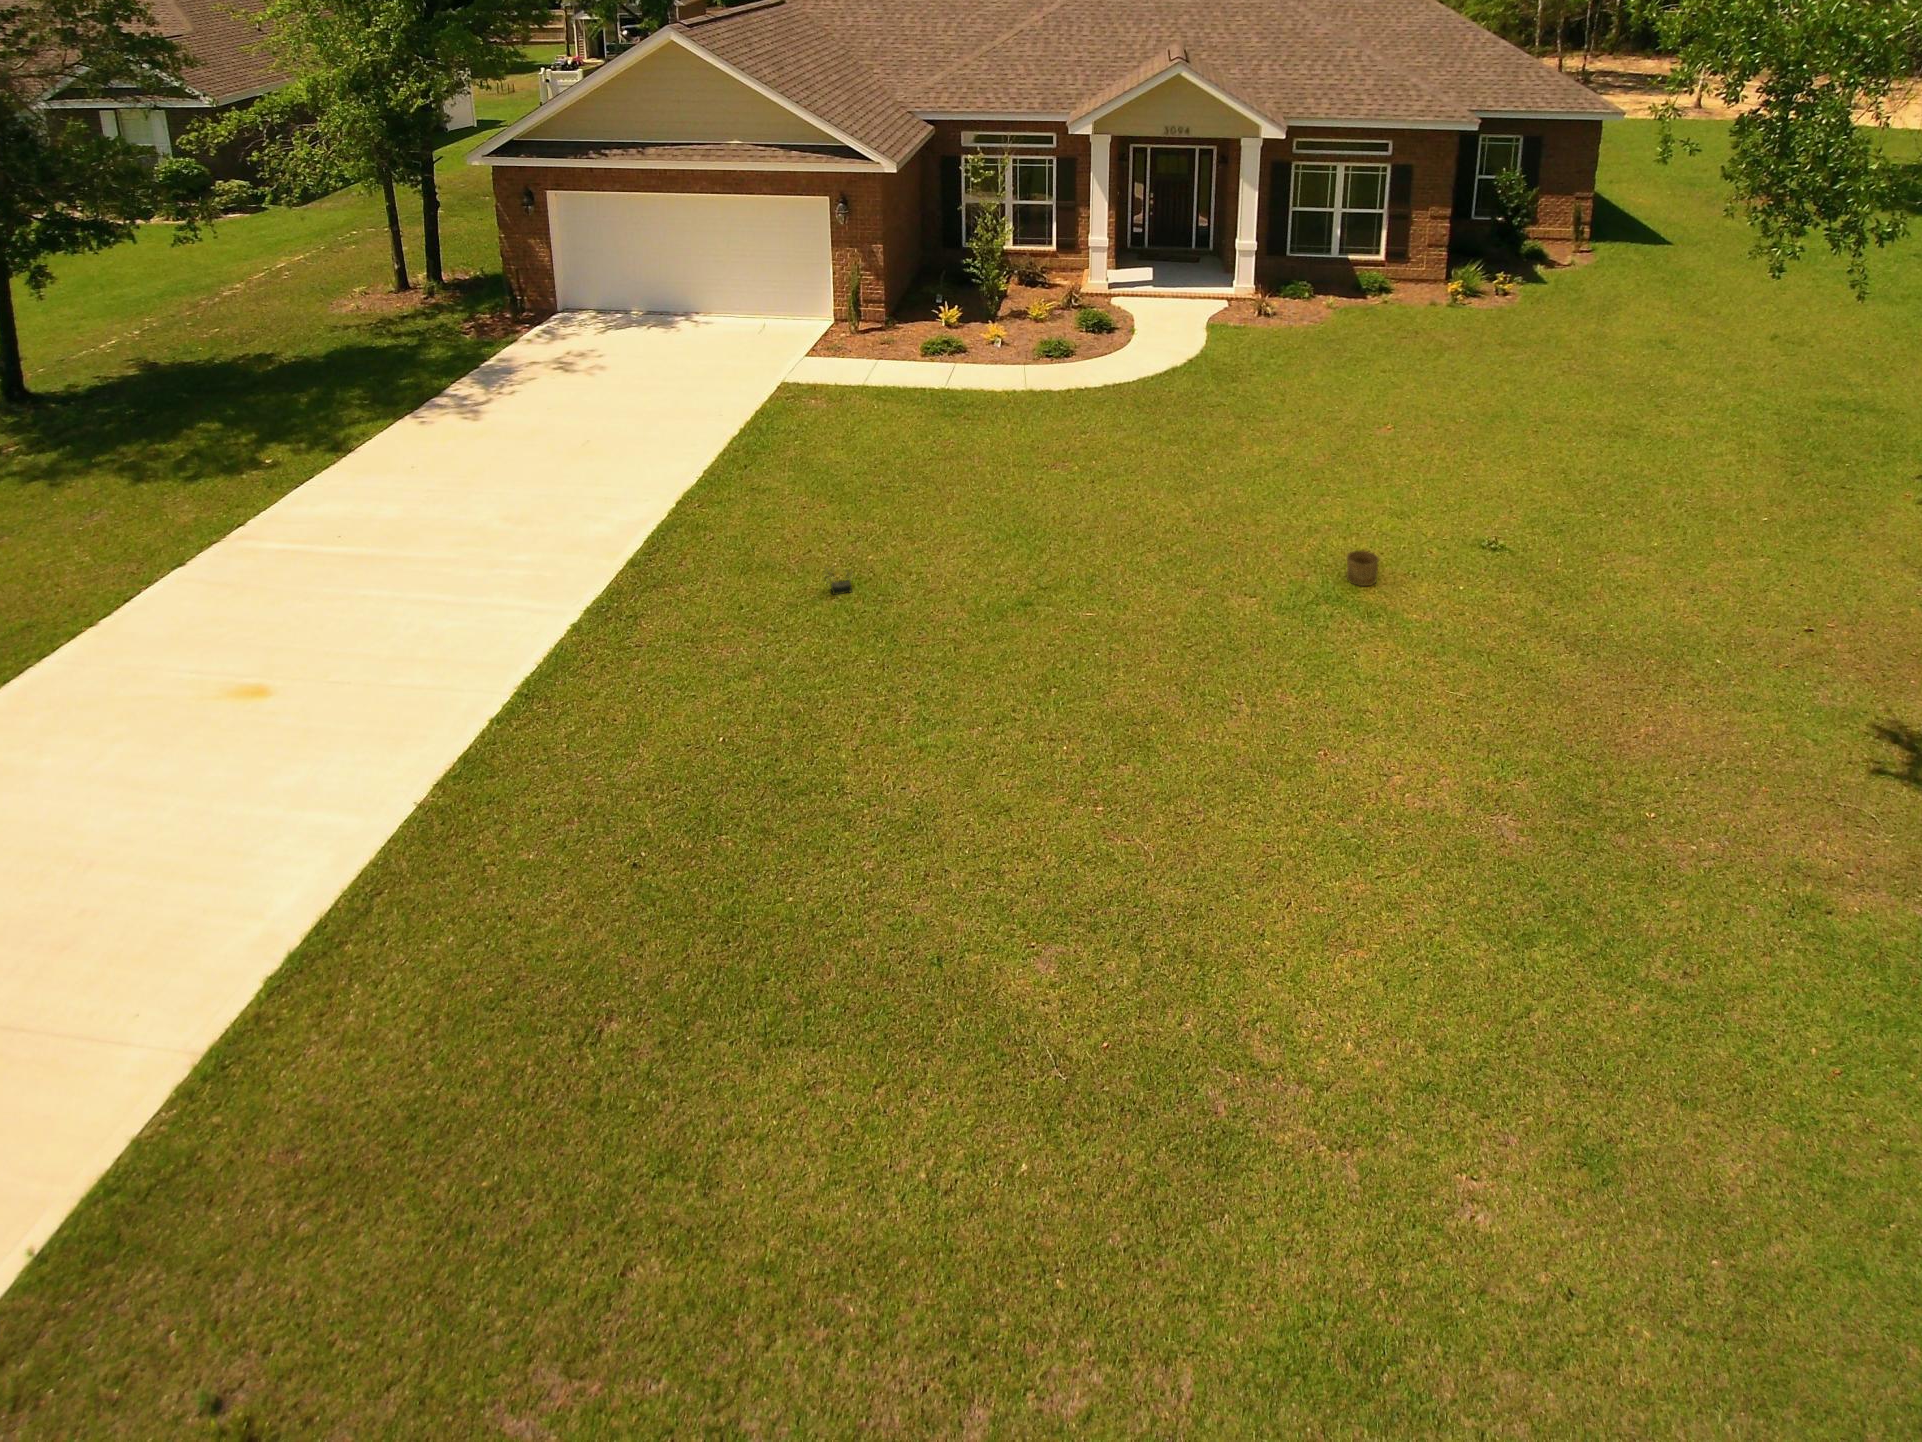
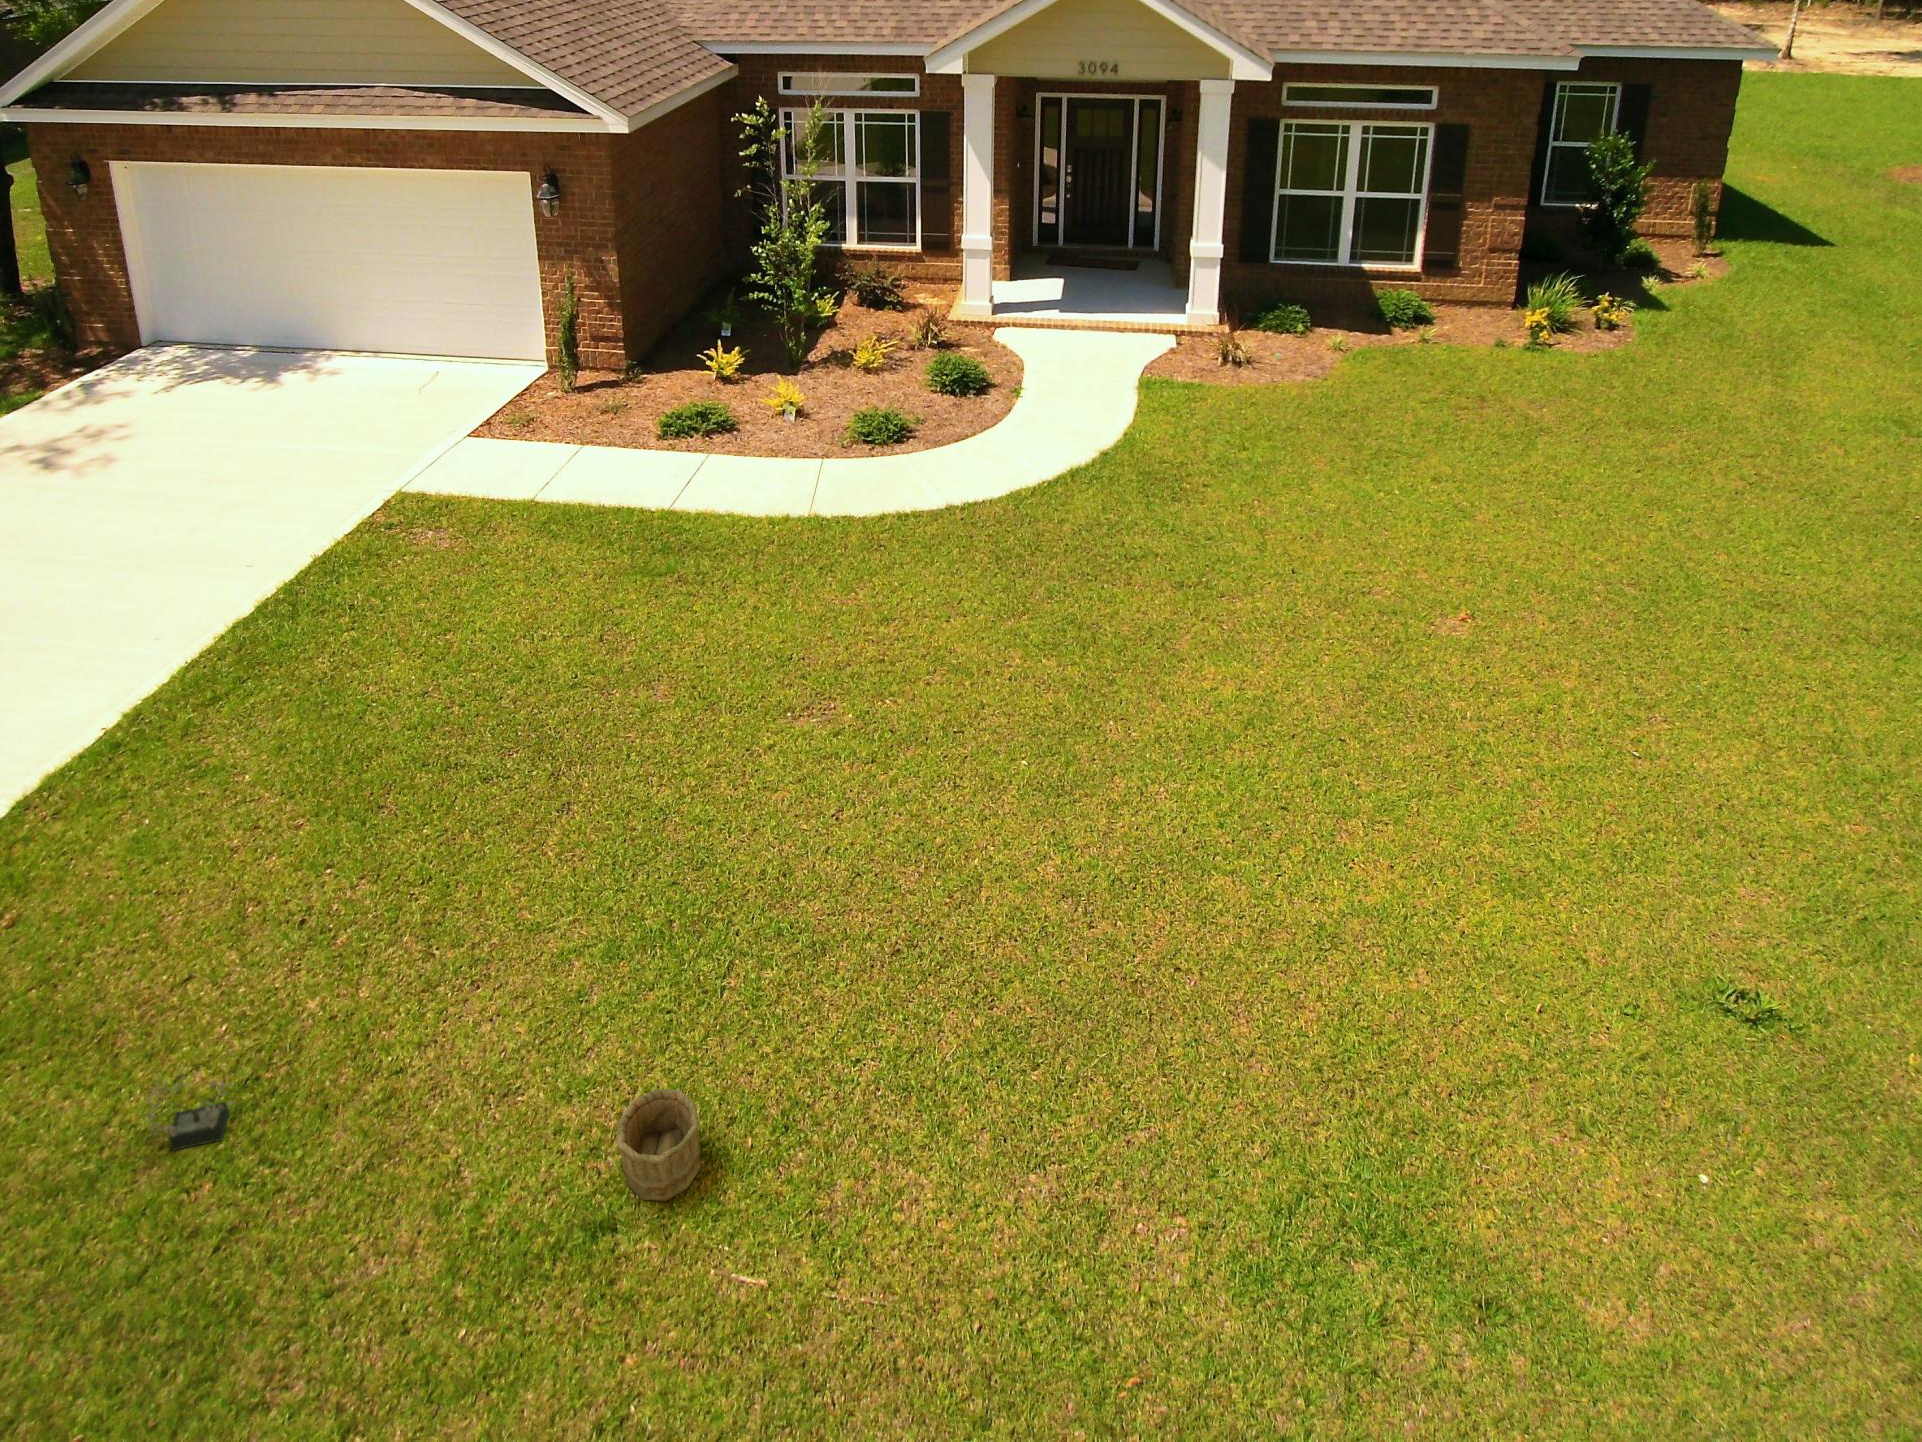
wooden bucket: present [1347,550,1379,586] -> present [617,1089,701,1201]

